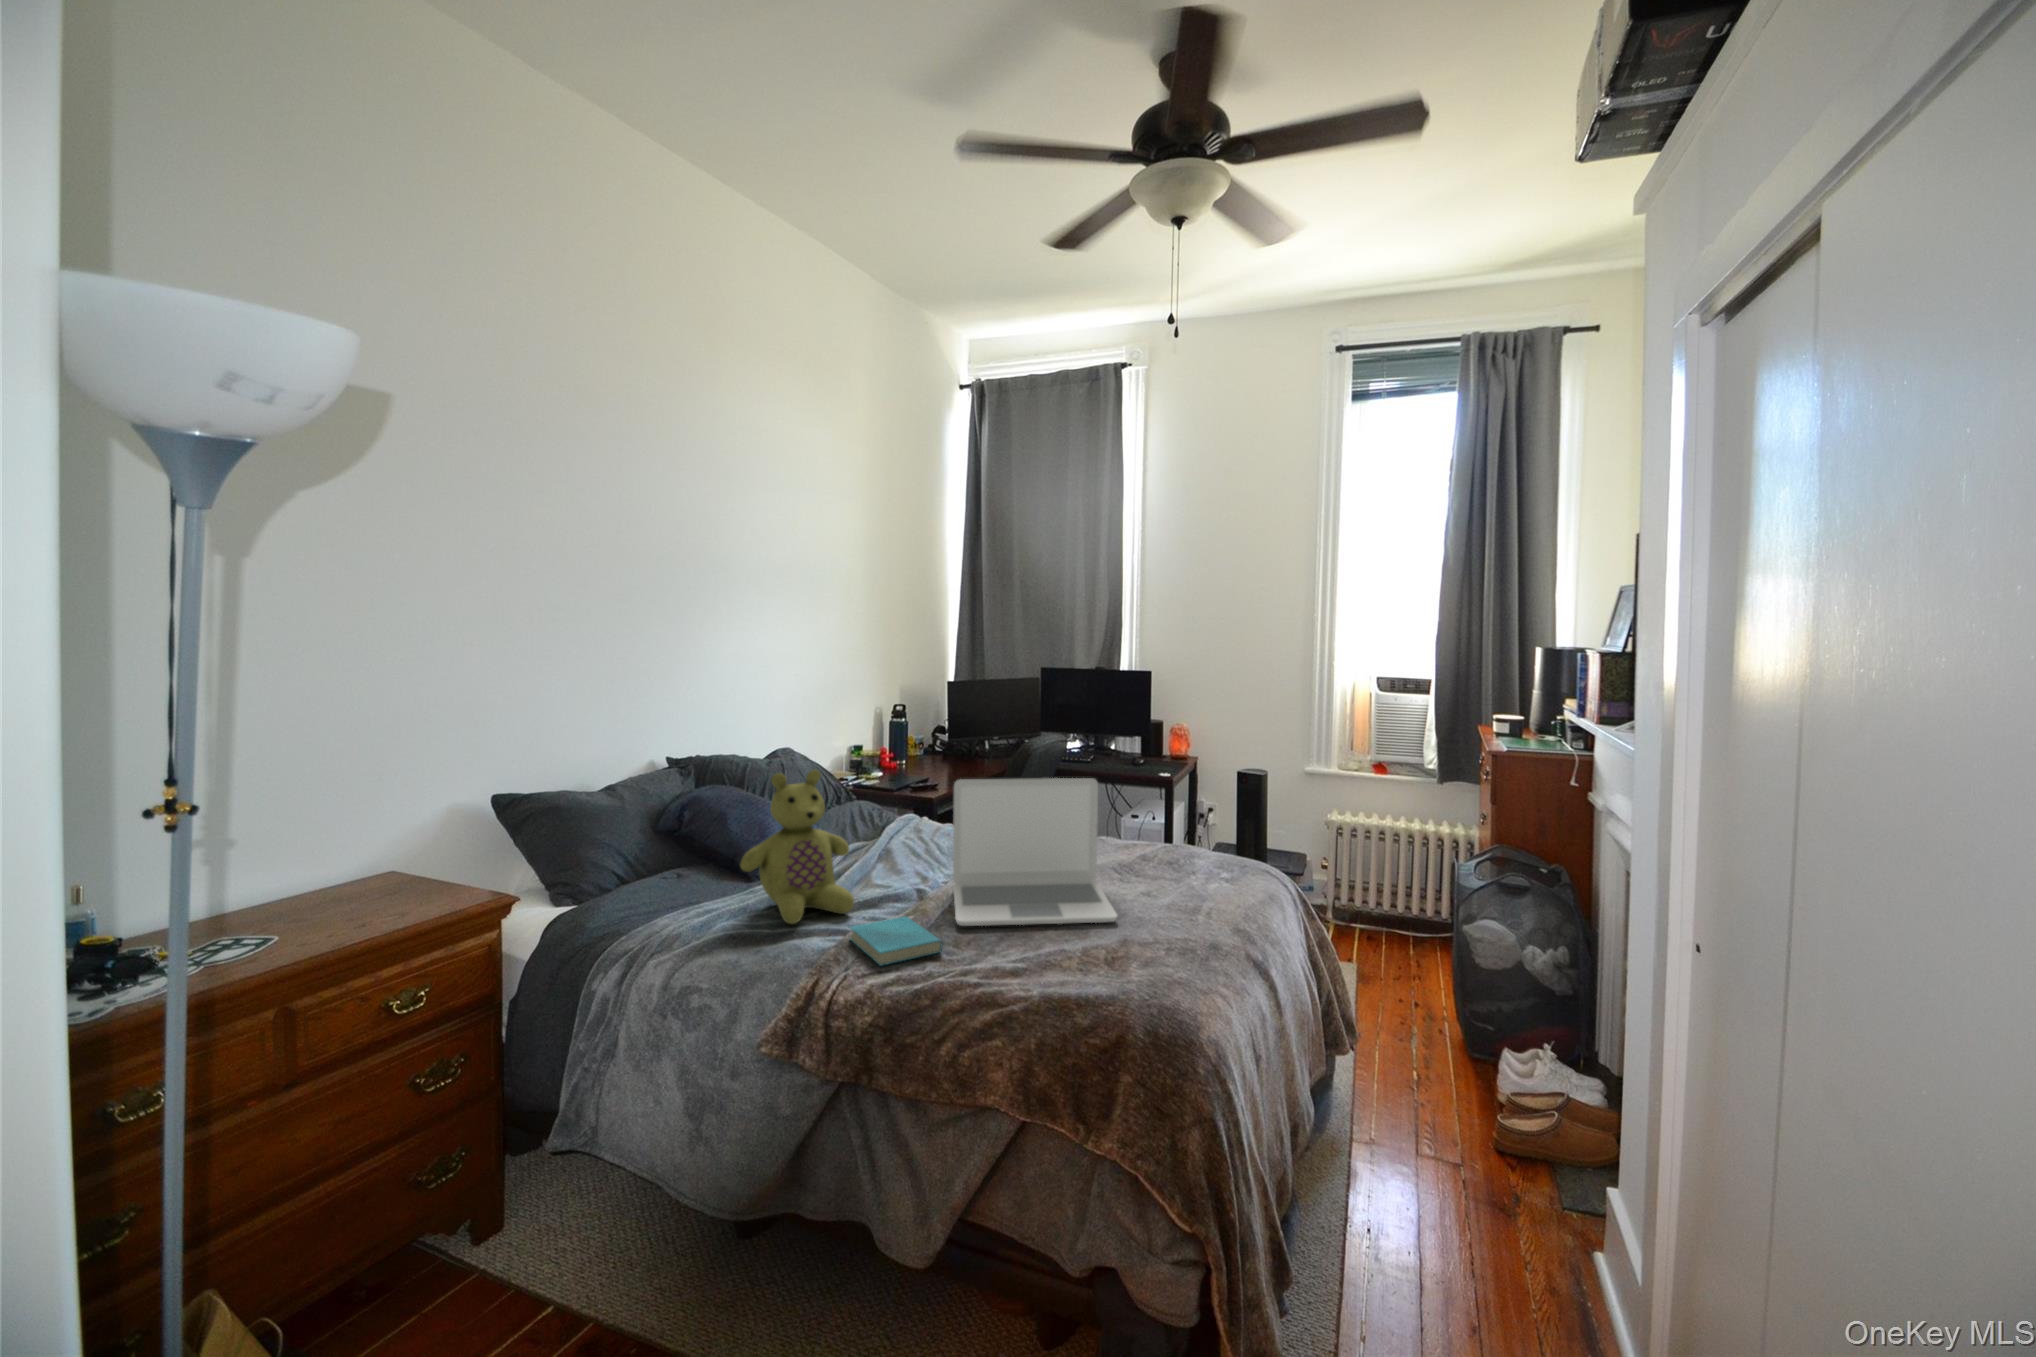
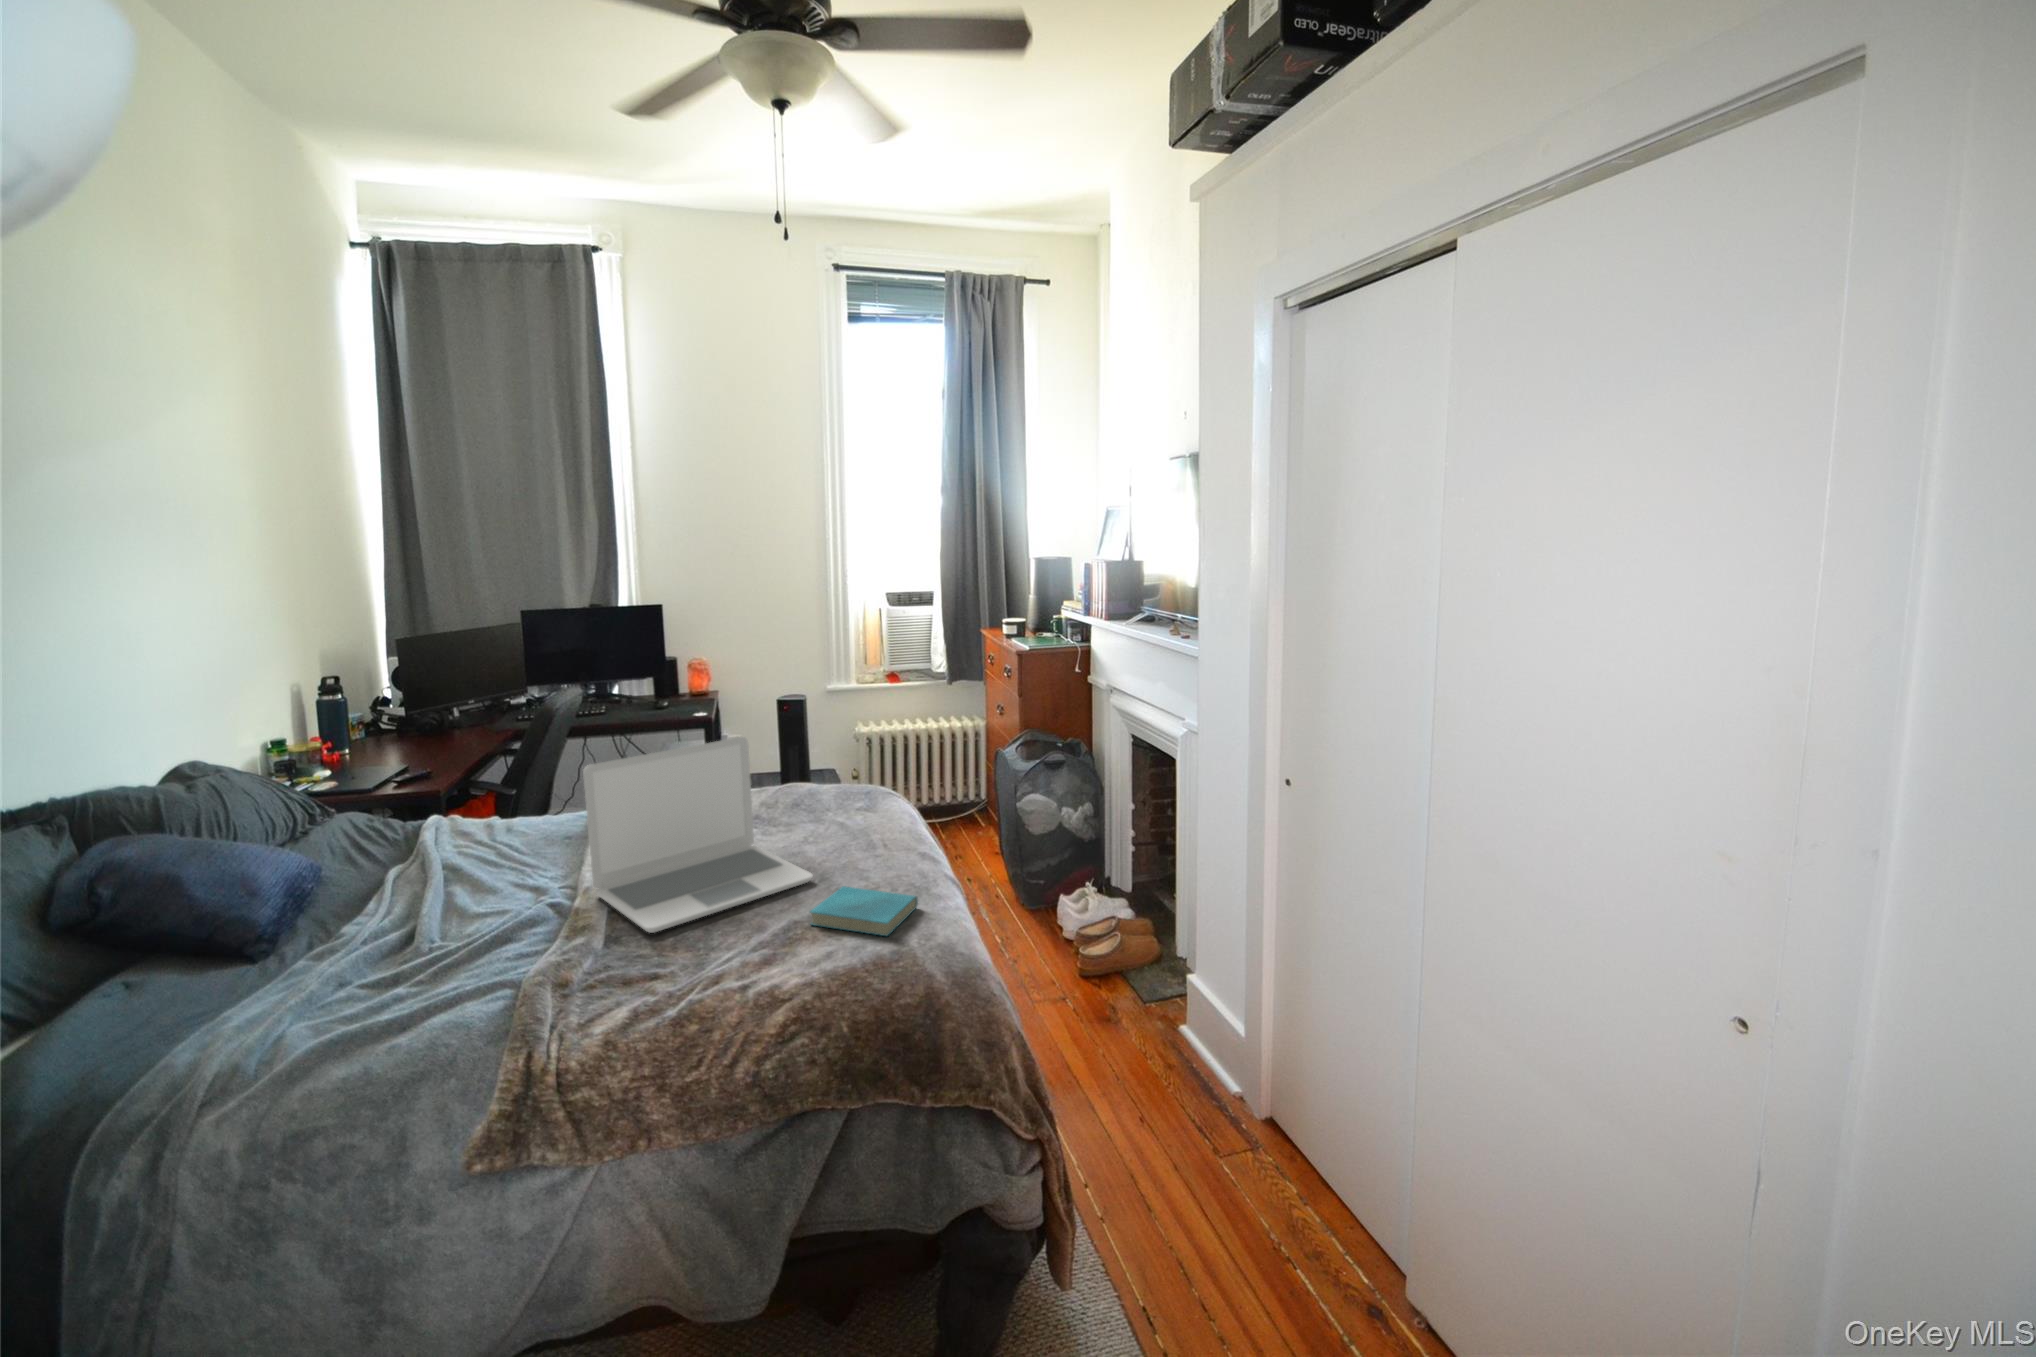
stuffed bear: present [741,770,854,924] -> none [294,788,489,1001]
book: present [850,916,942,966] -> present [810,886,918,936]

